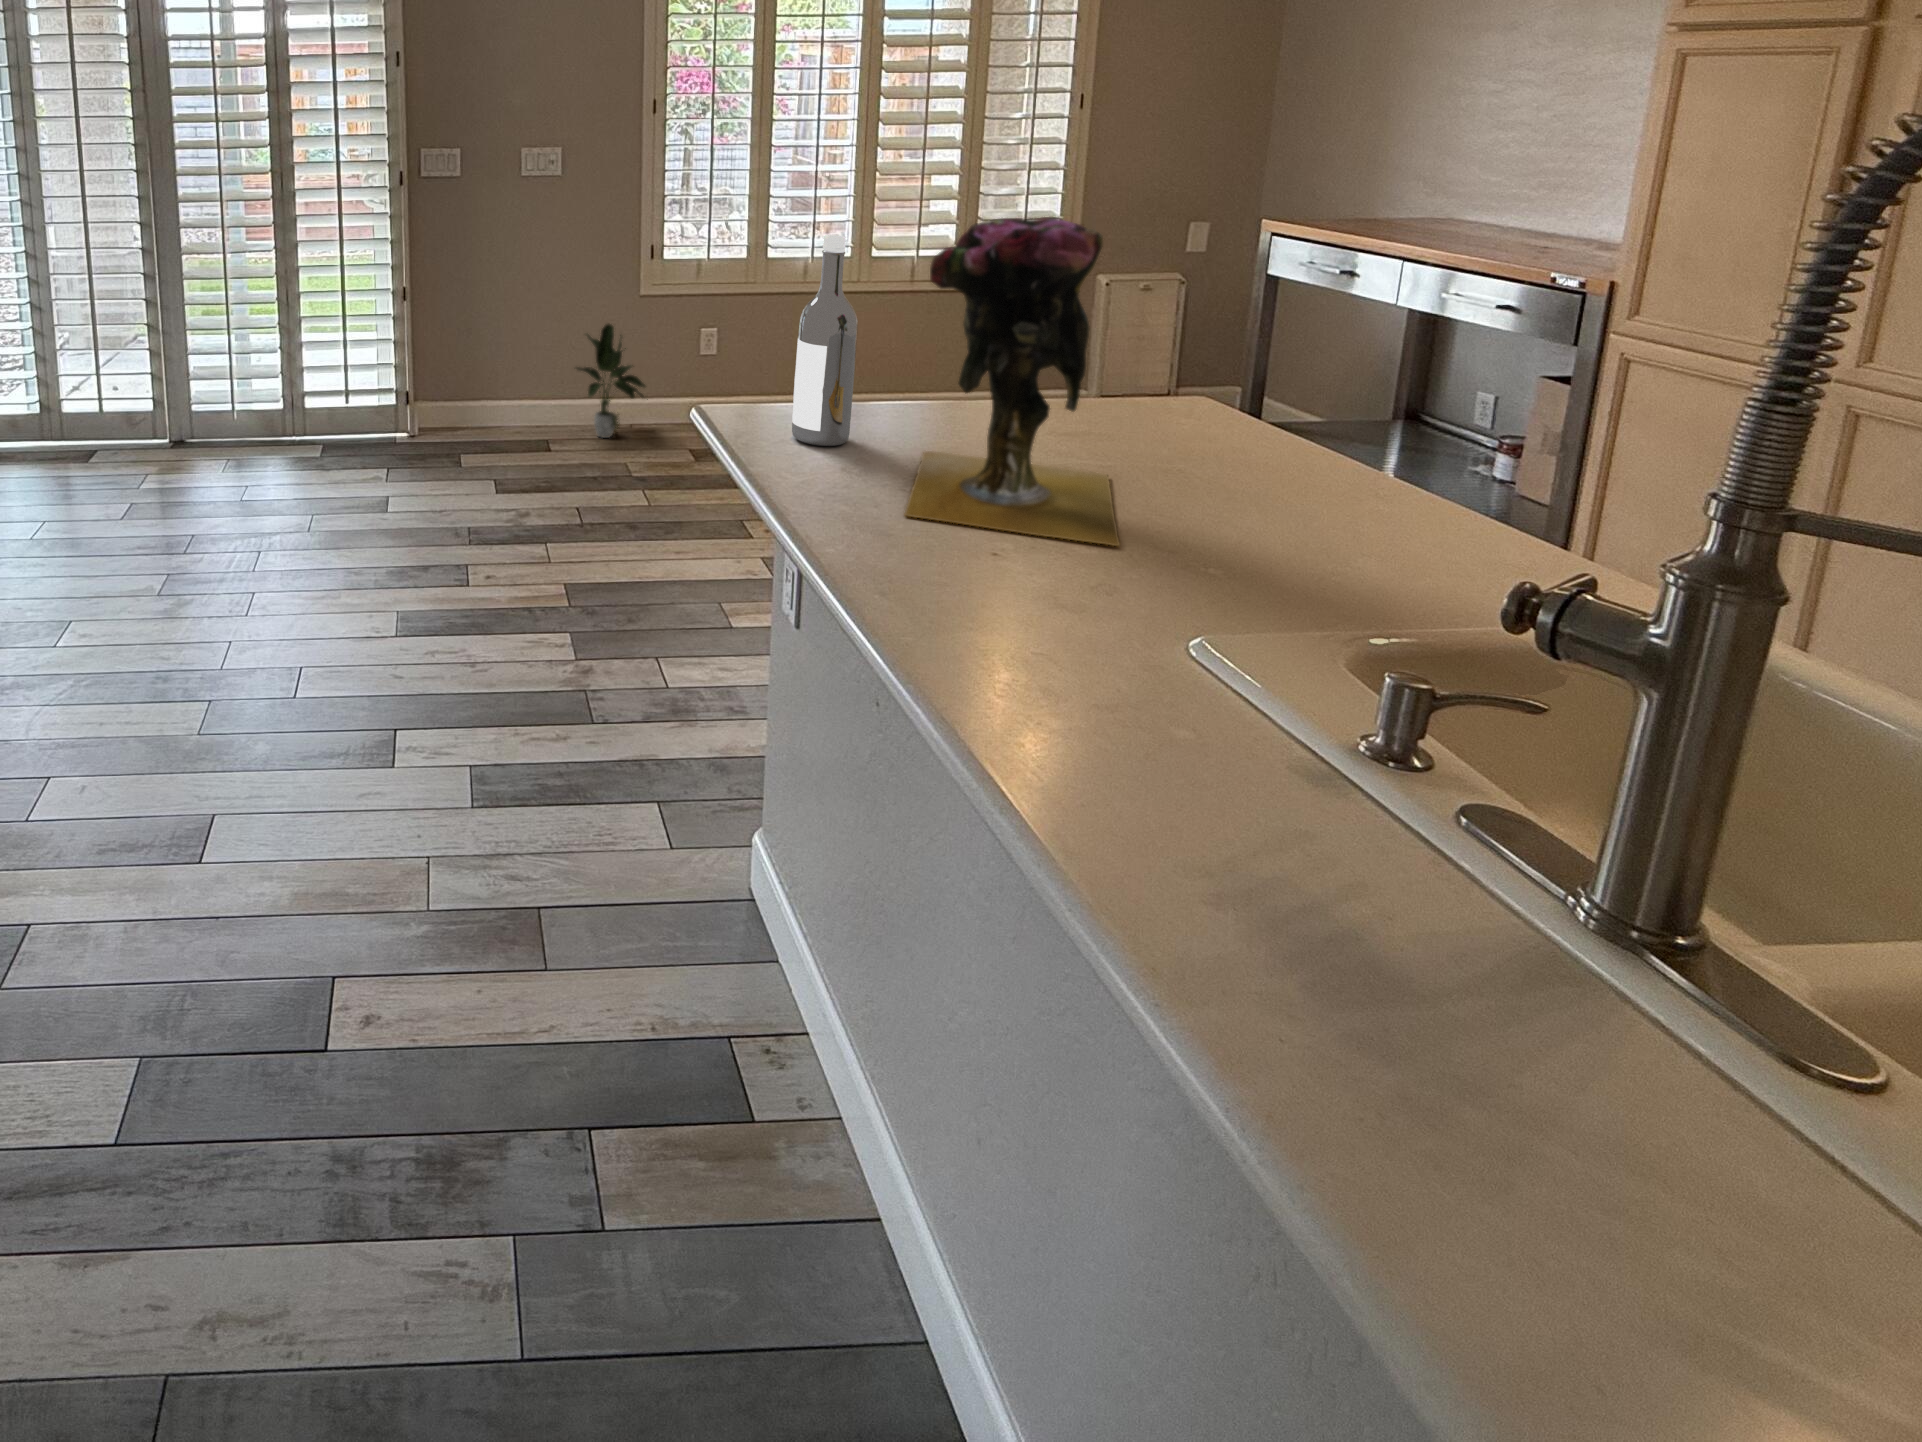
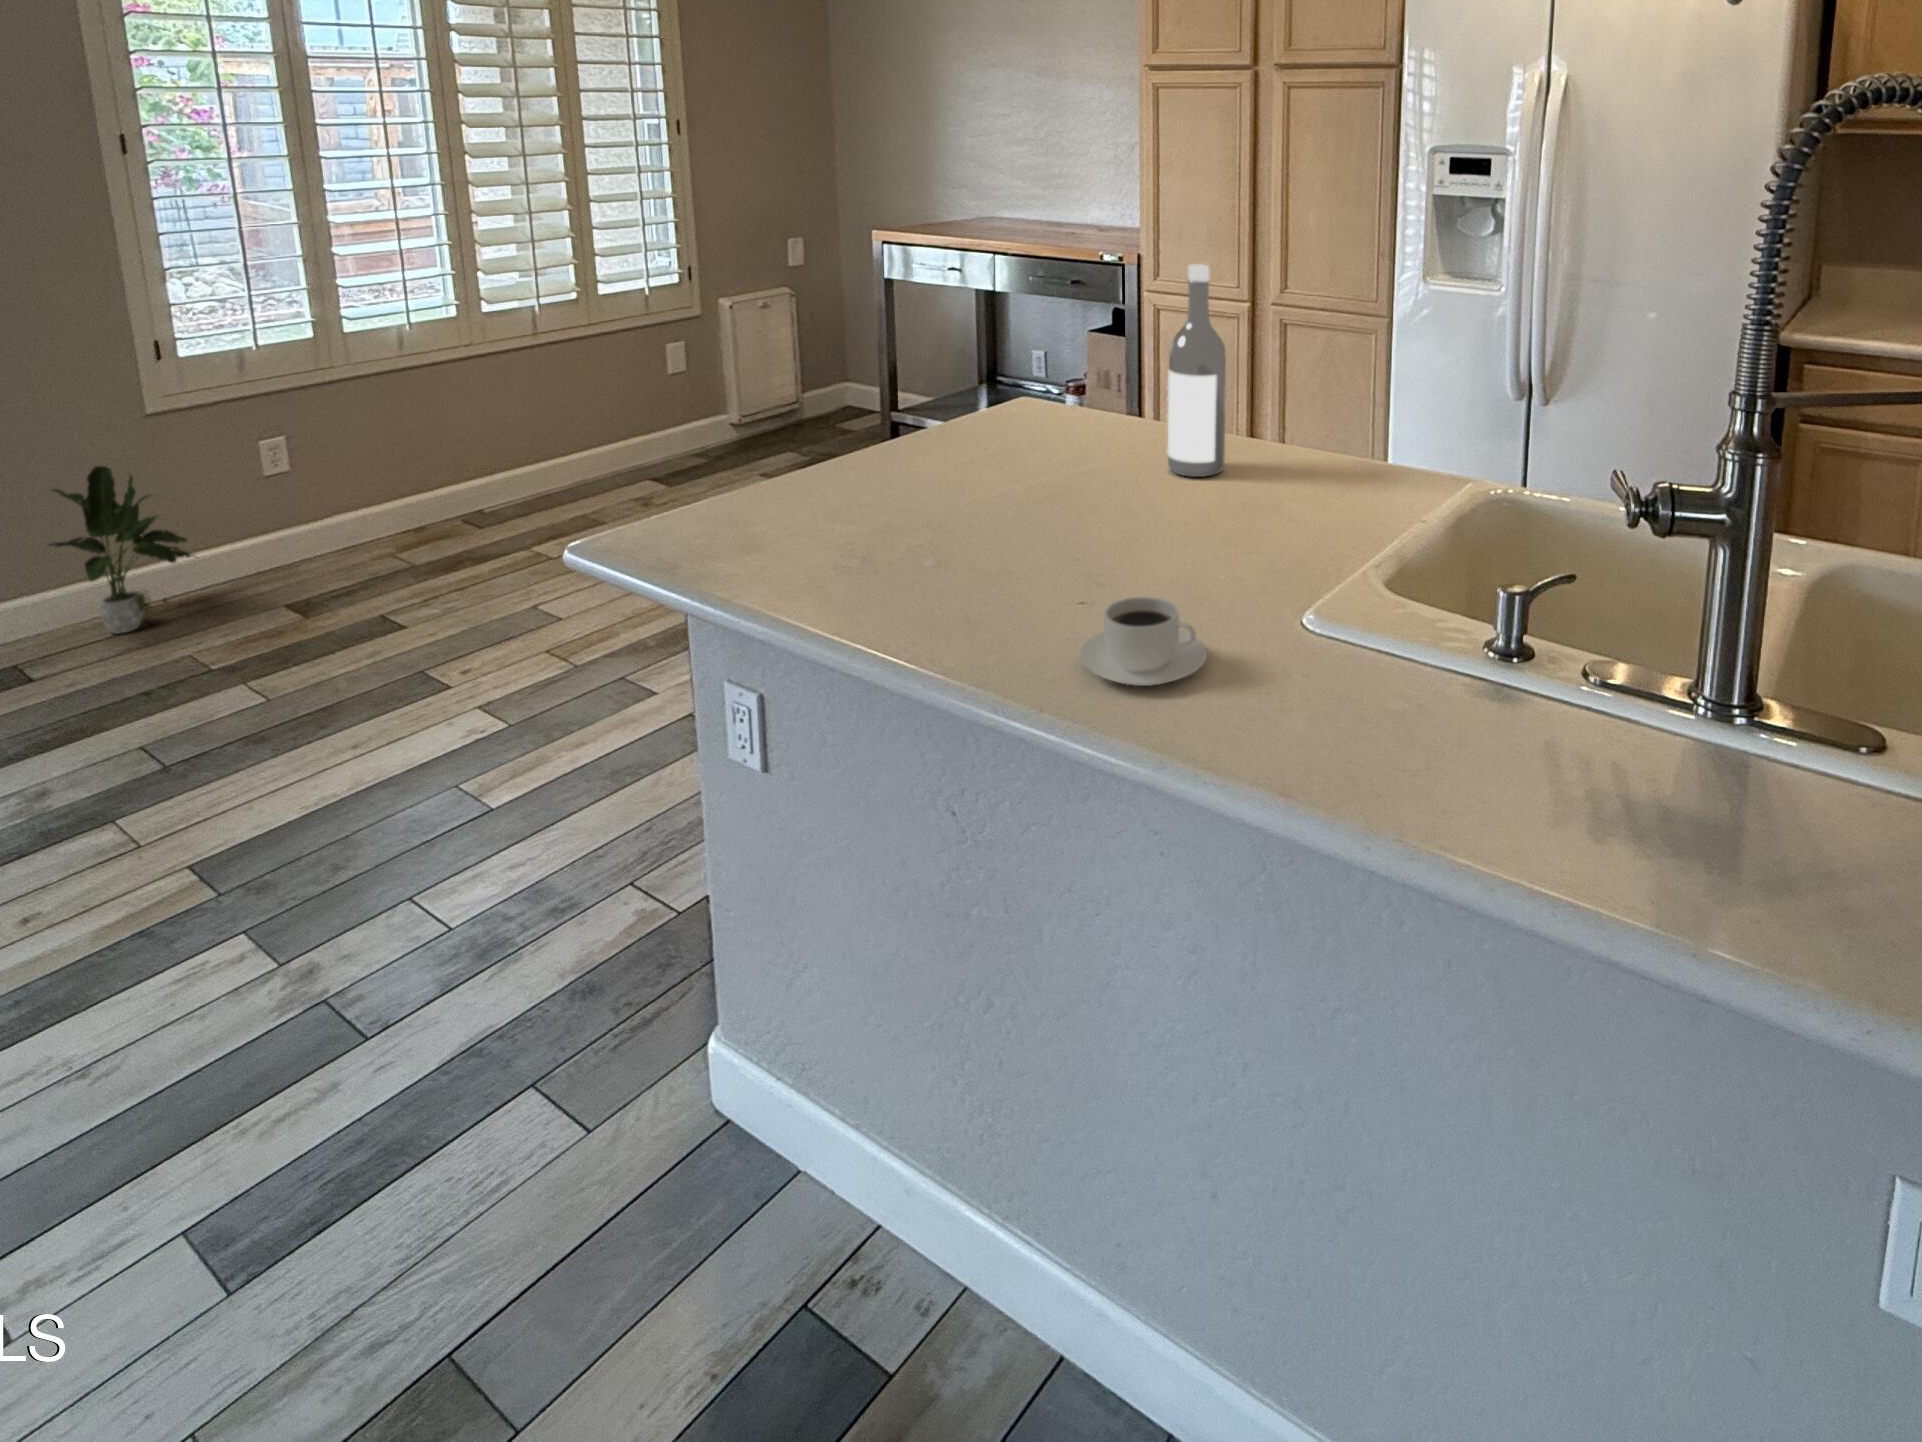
vase: present [905,217,1119,546] -> none [903,247,1168,595]
wine bottle: present [792,235,858,446] -> present [1168,264,1226,477]
coffee cup: none [899,539,1026,620] -> present [1080,597,1207,686]

